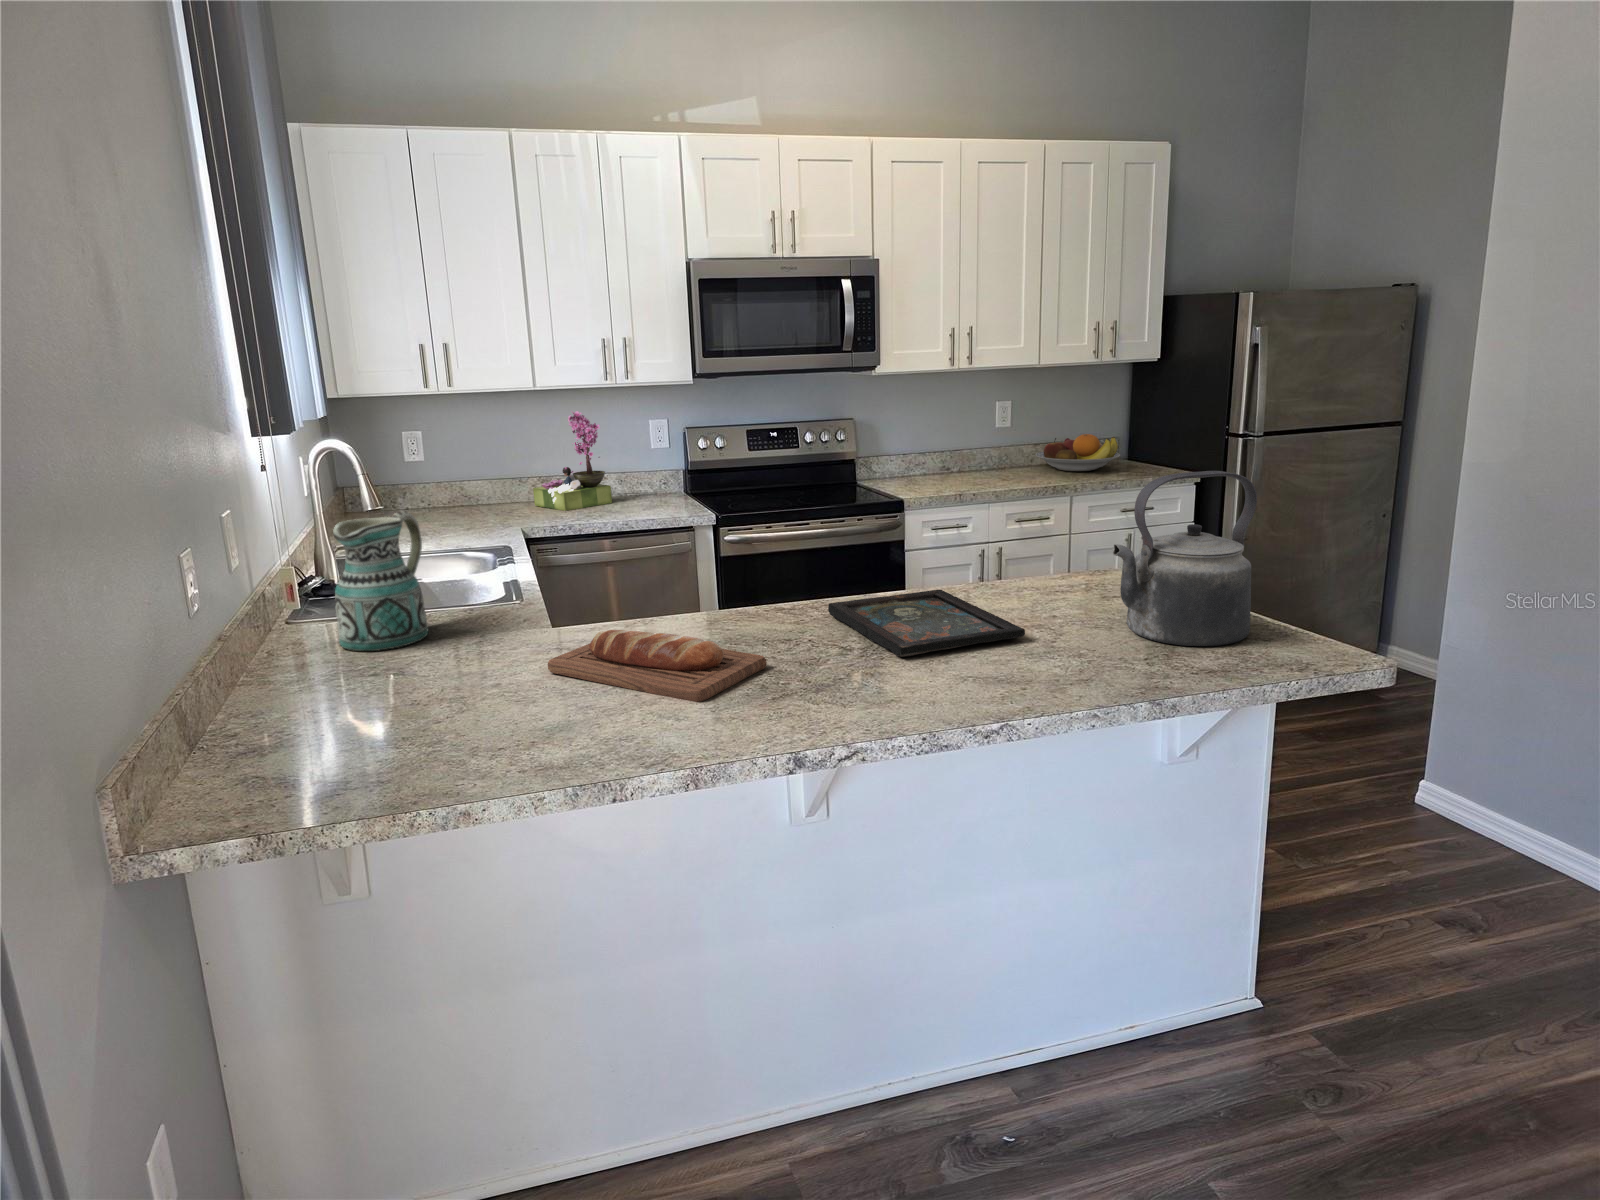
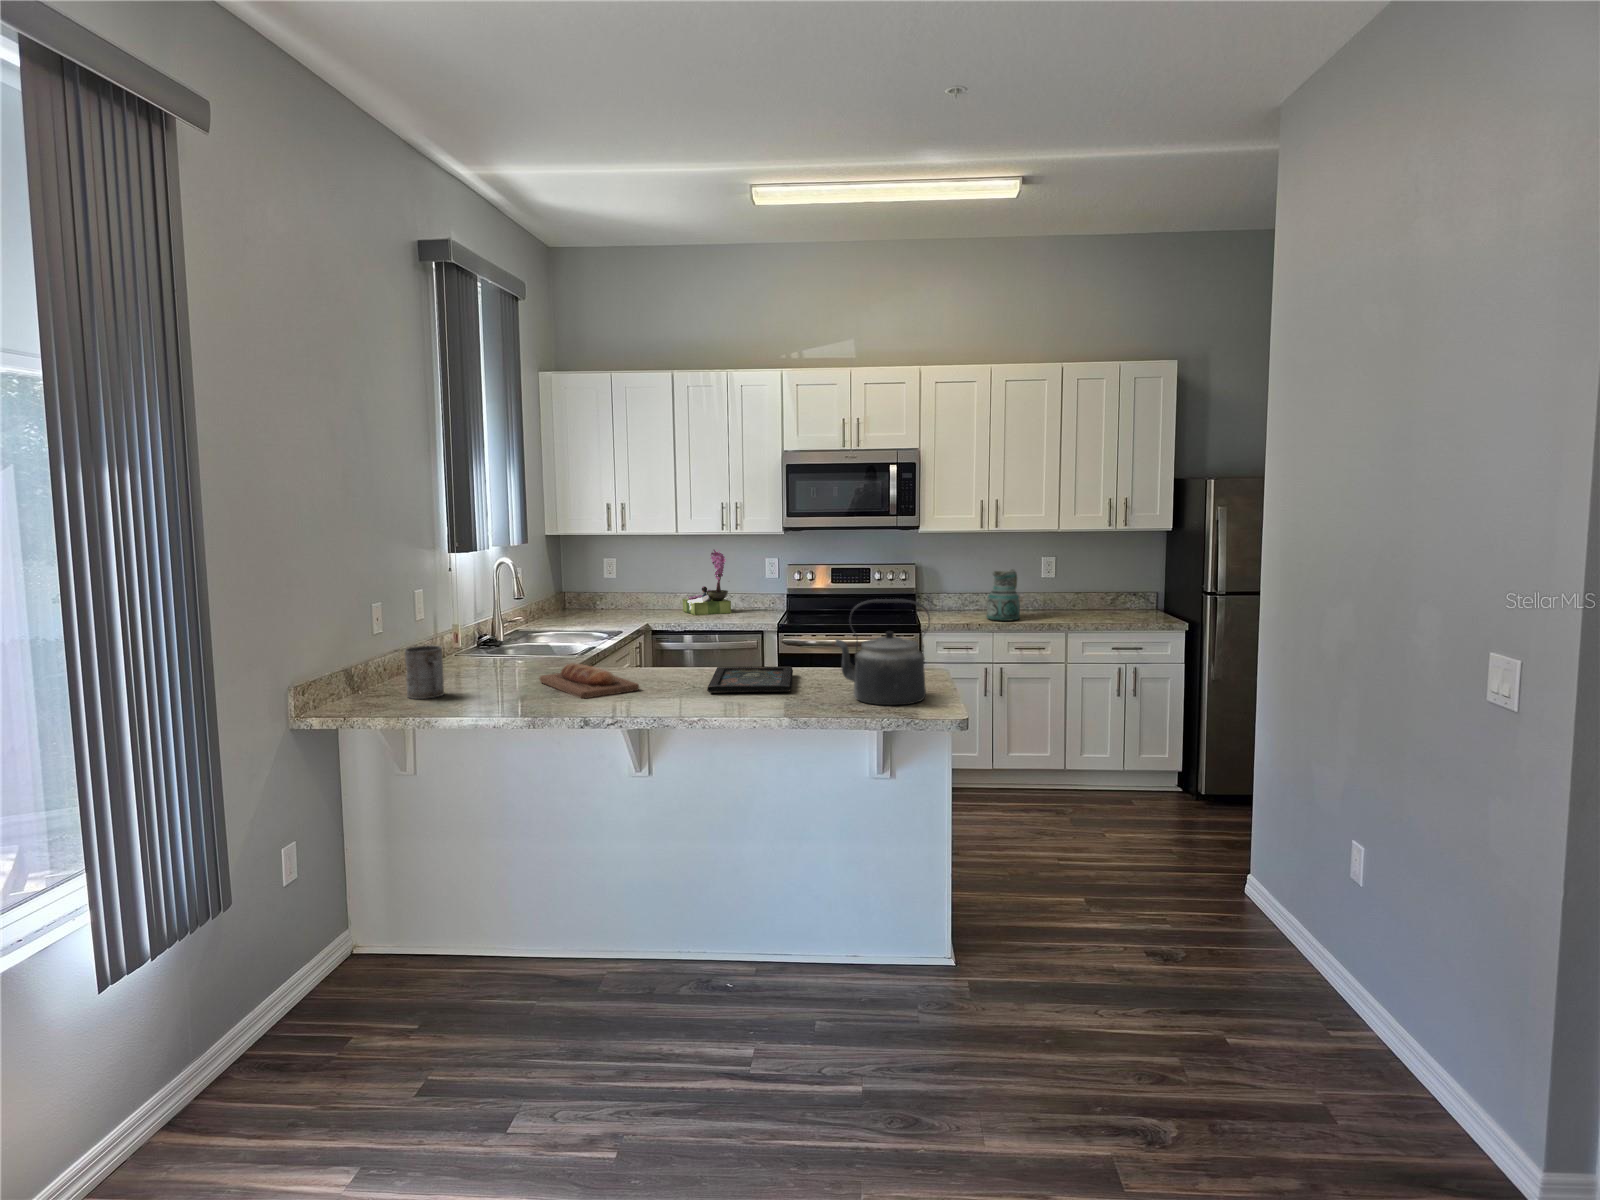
fruit bowl: present [1036,434,1120,471] -> none [1067,586,1136,616]
ceramic pitcher: present [333,511,428,651] -> present [986,569,1020,621]
mug: none [303,635,405,756] -> present [405,645,444,699]

